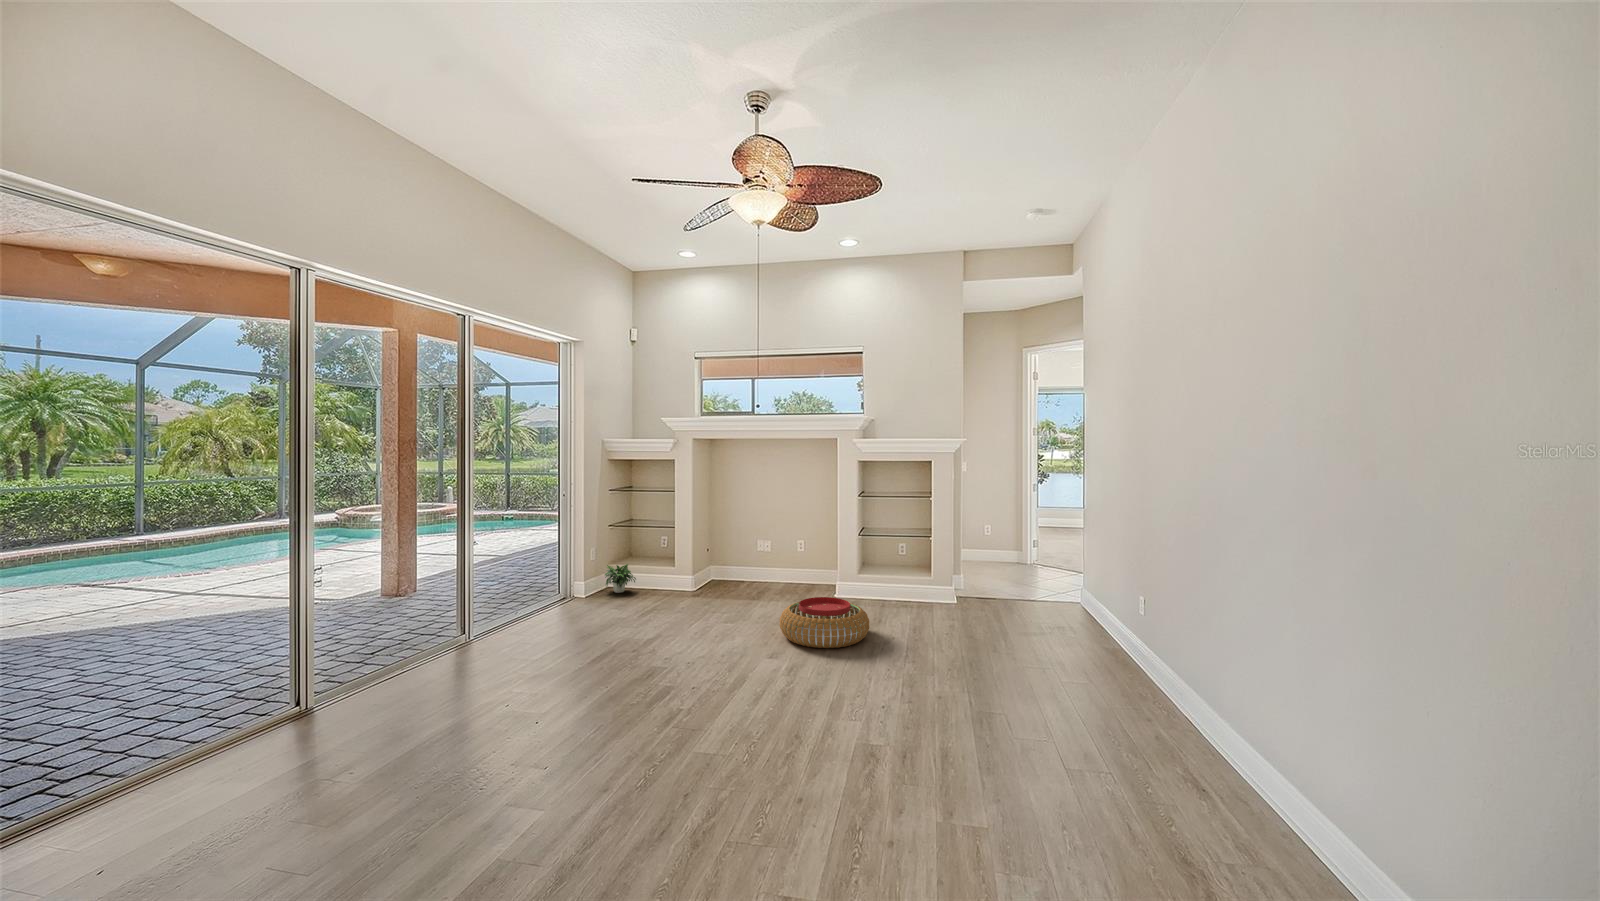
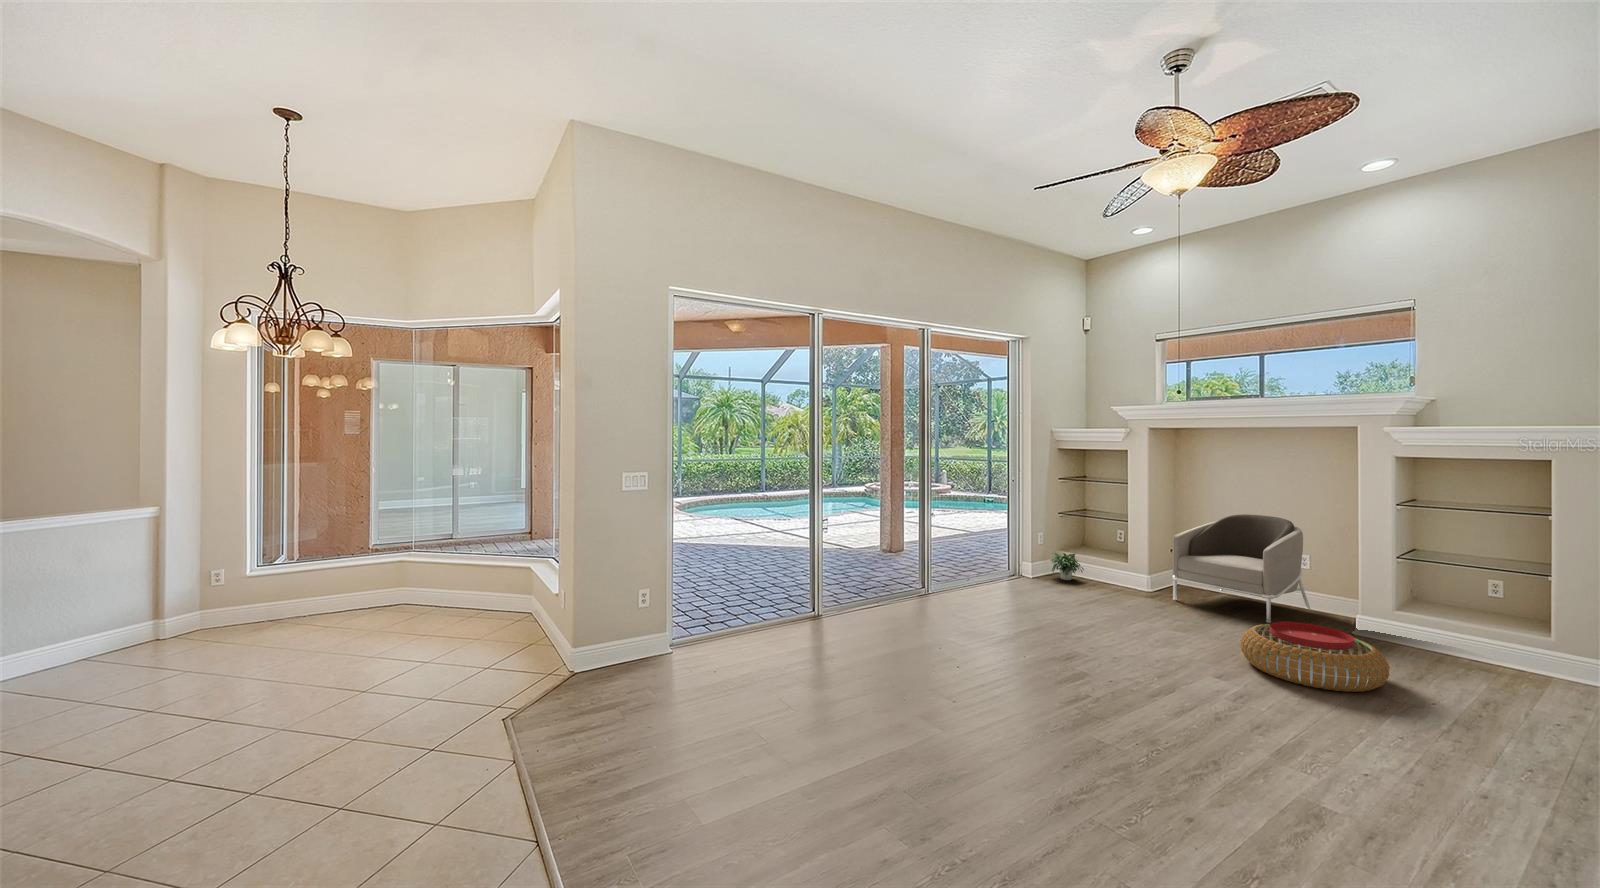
armchair: none [714,512,805,601] -> present [1172,514,1310,623]

